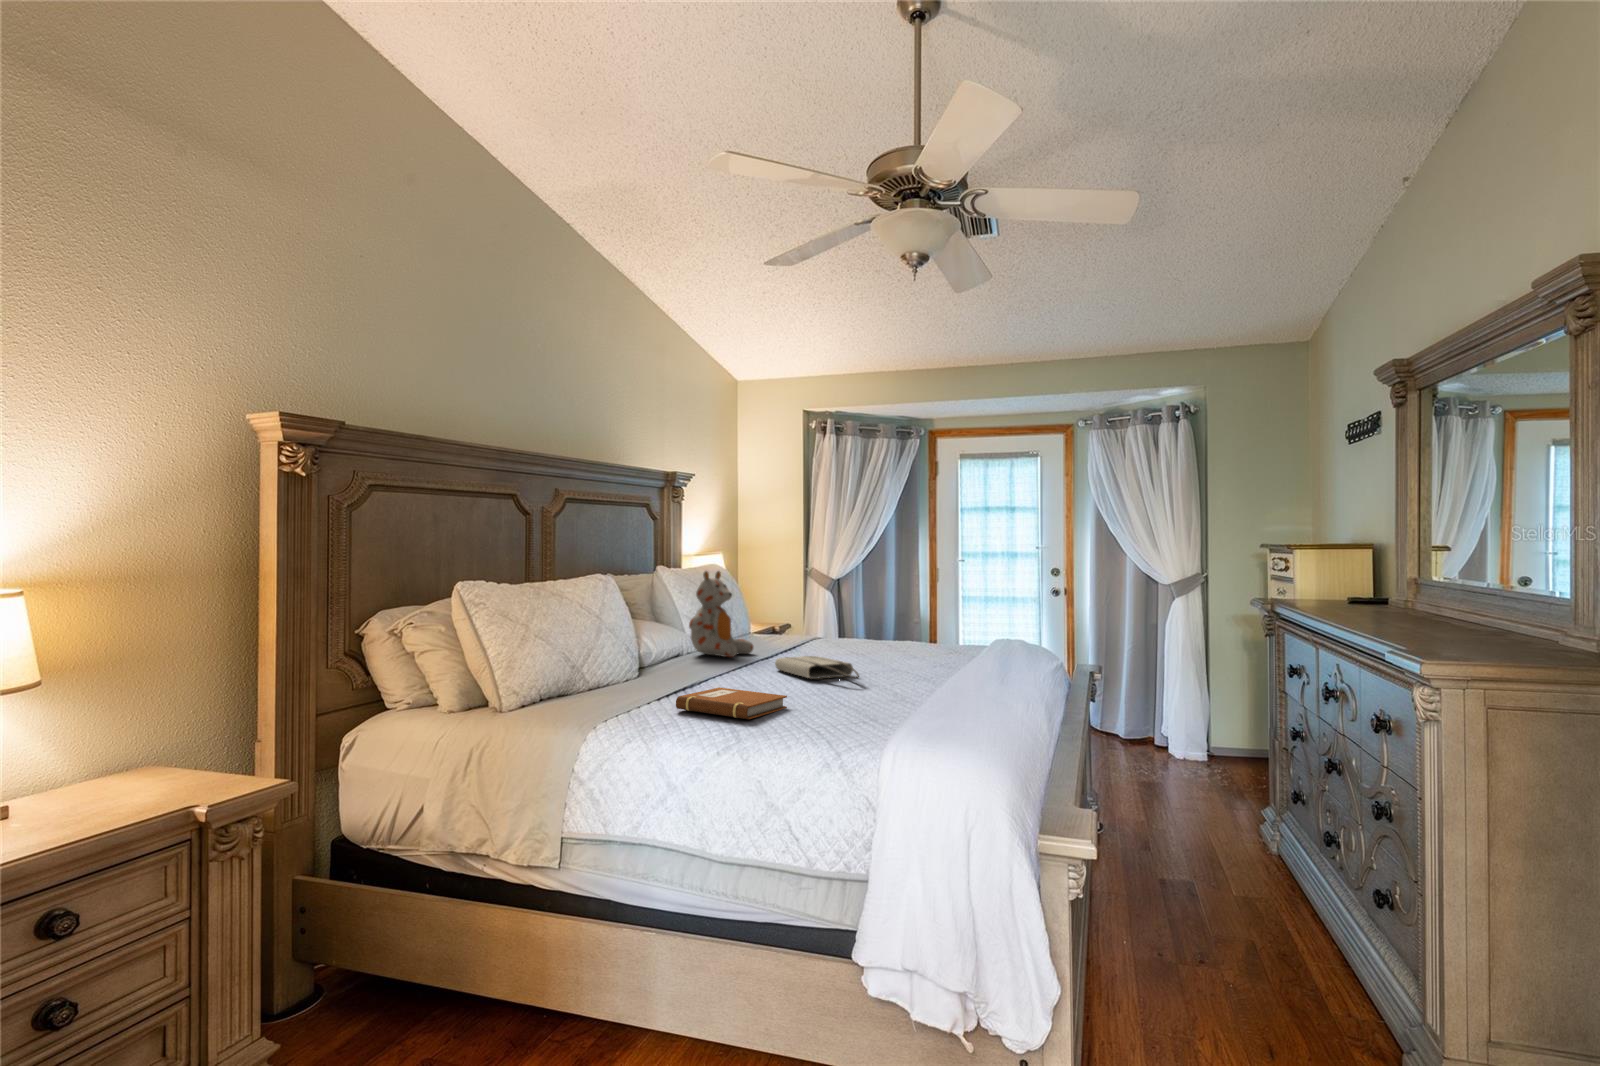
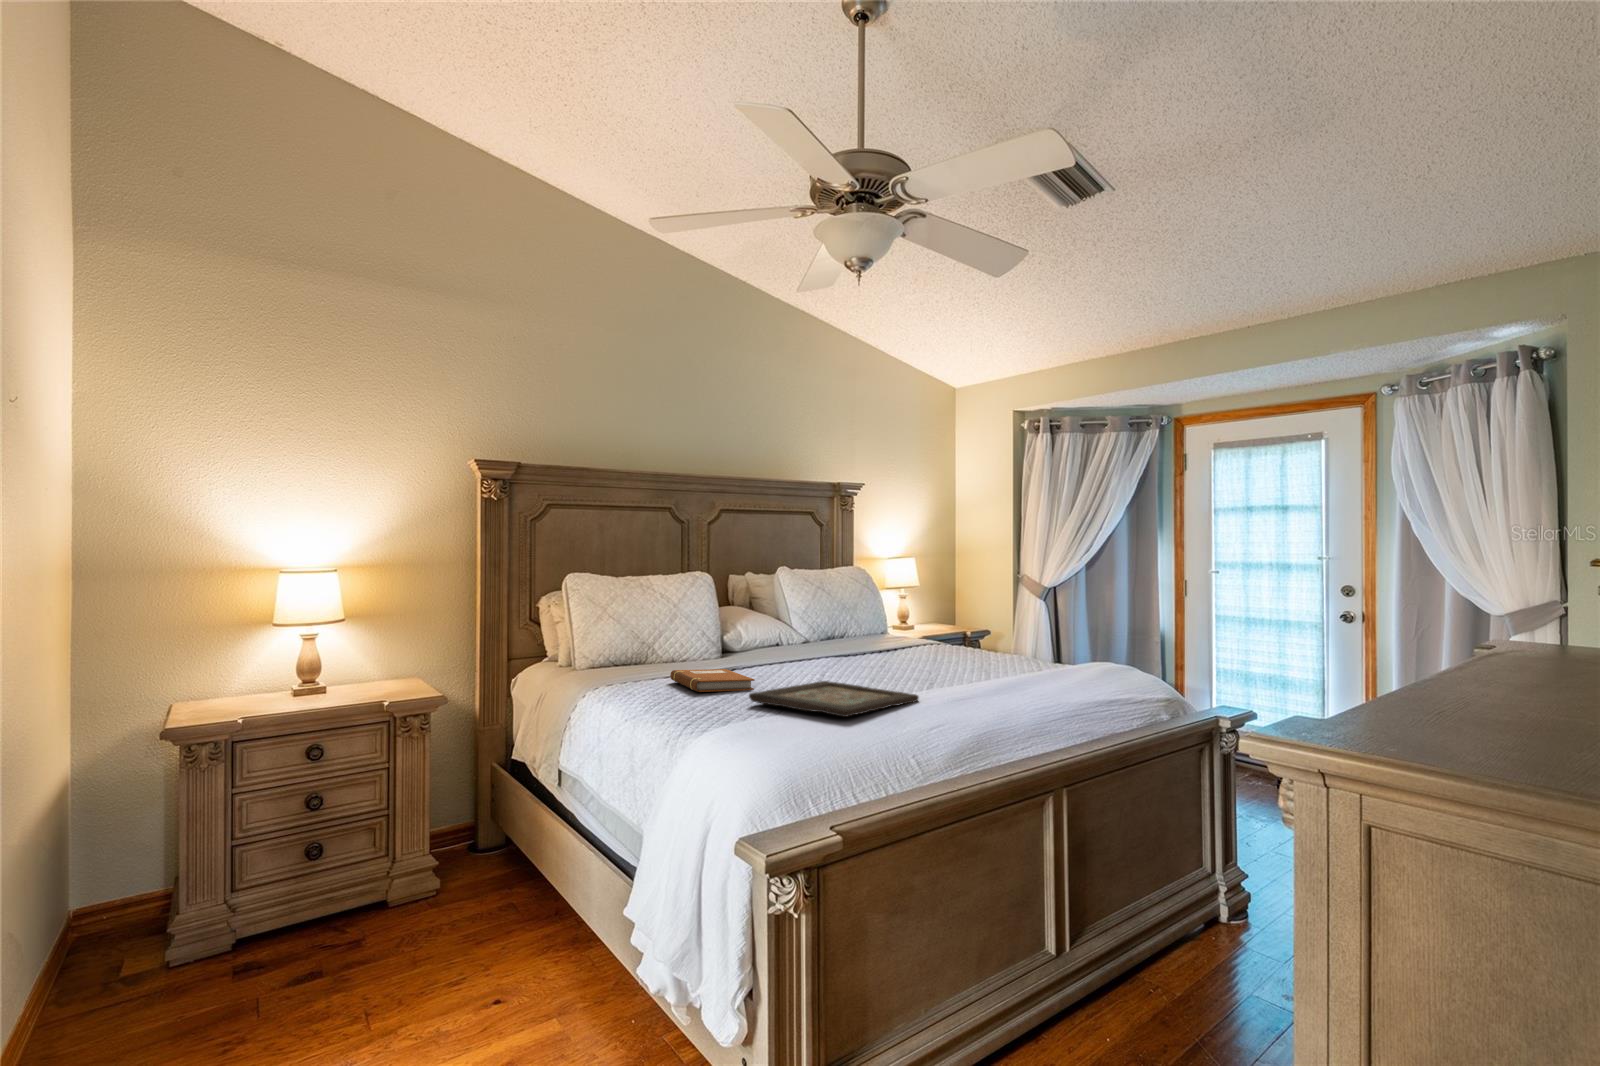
stuffed bear: present [689,571,753,657] -> none [785,573,848,653]
tote bag: present [775,656,859,679] -> none [824,654,878,677]
decorative tray: none [839,688,978,725] -> present [749,681,919,717]

